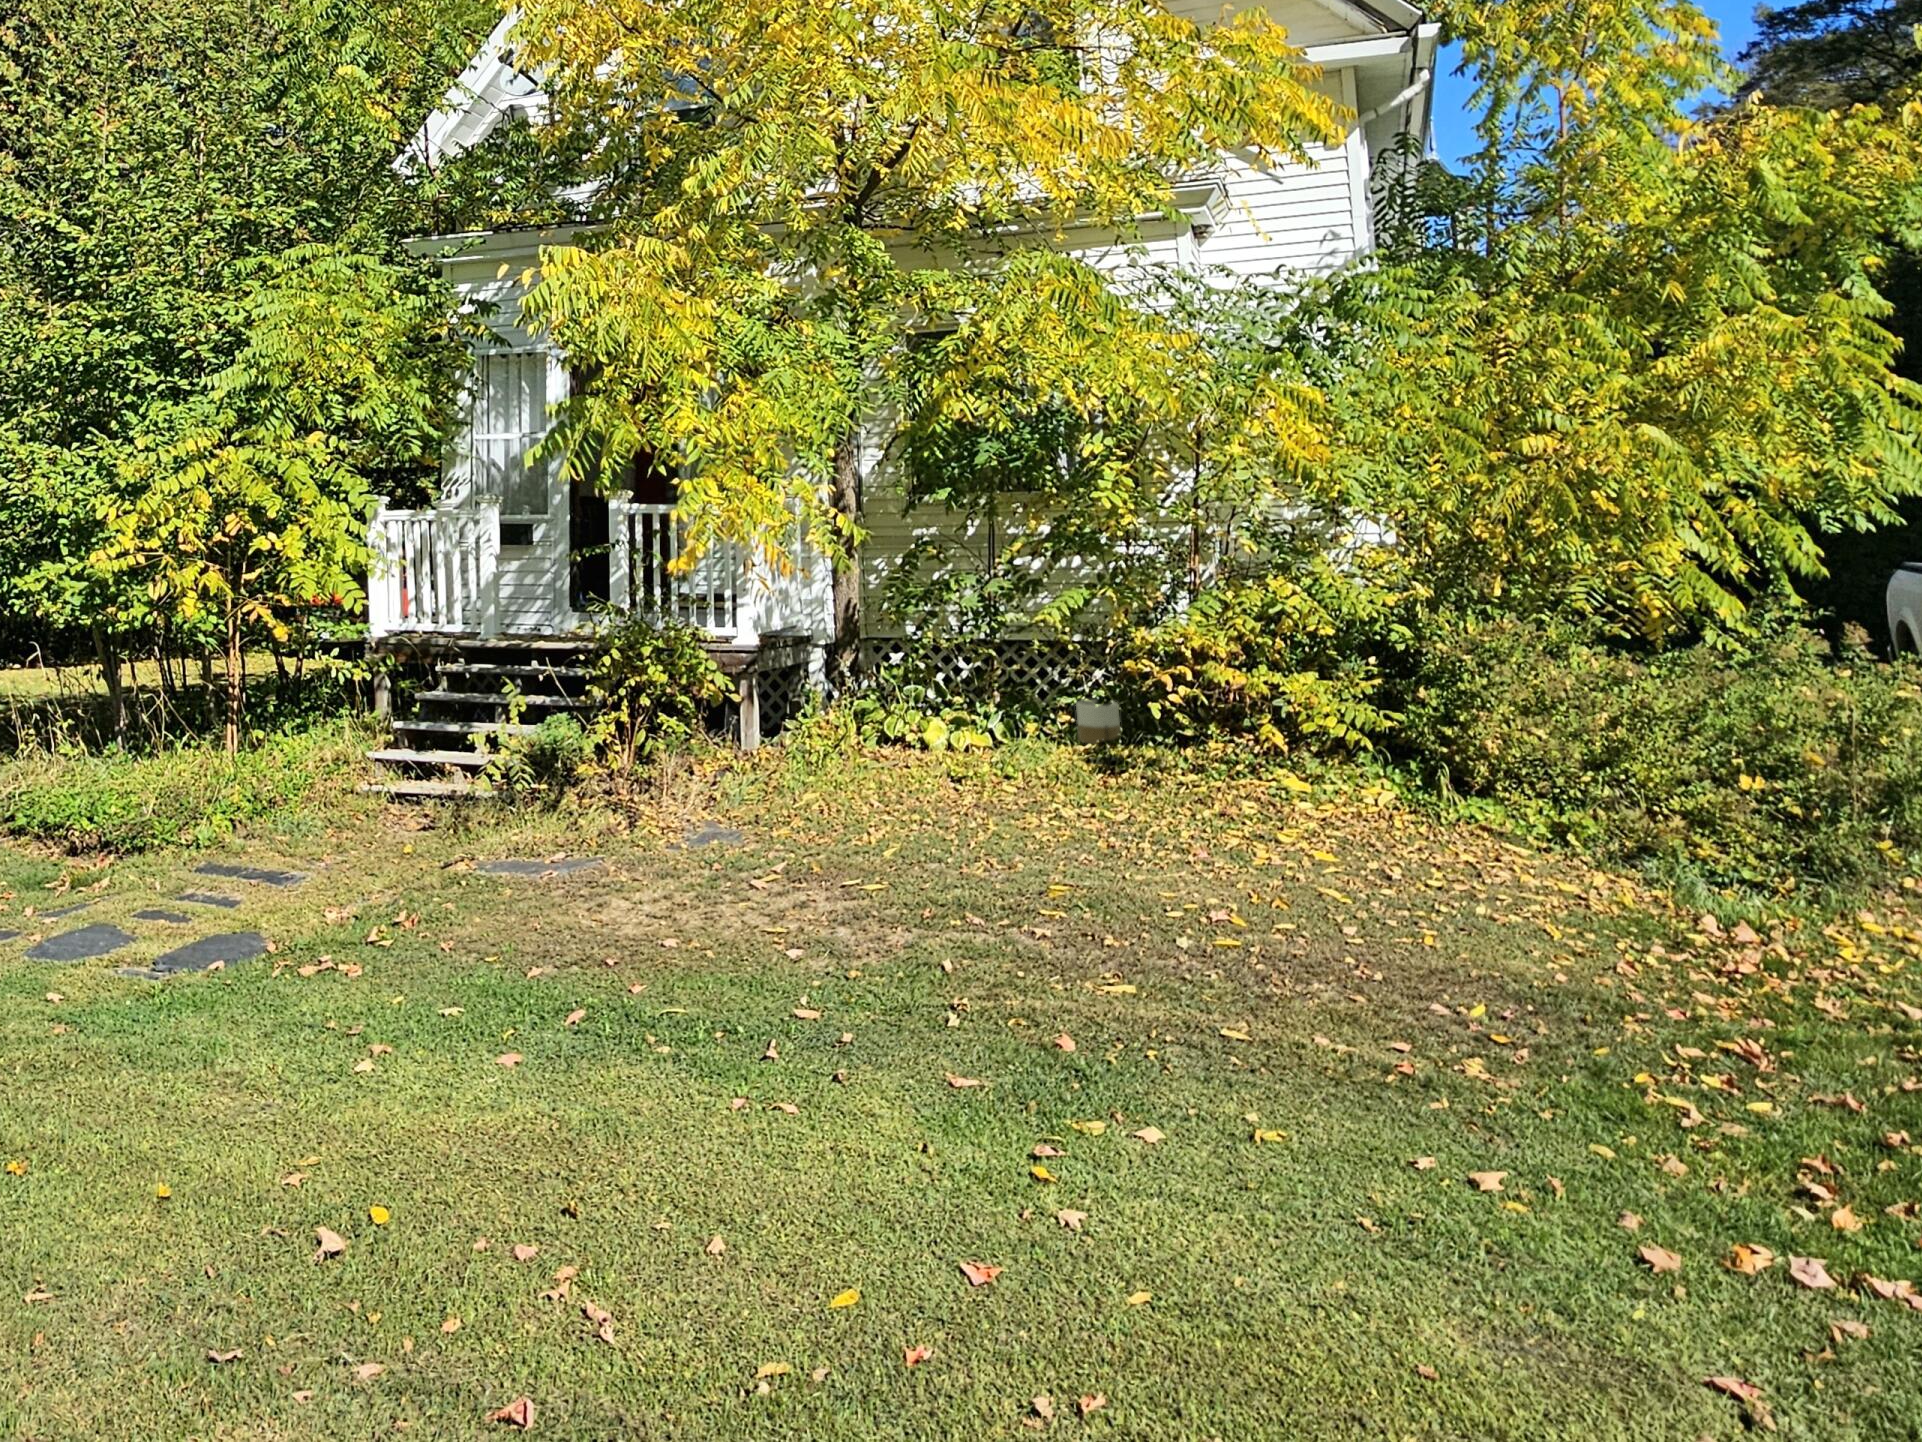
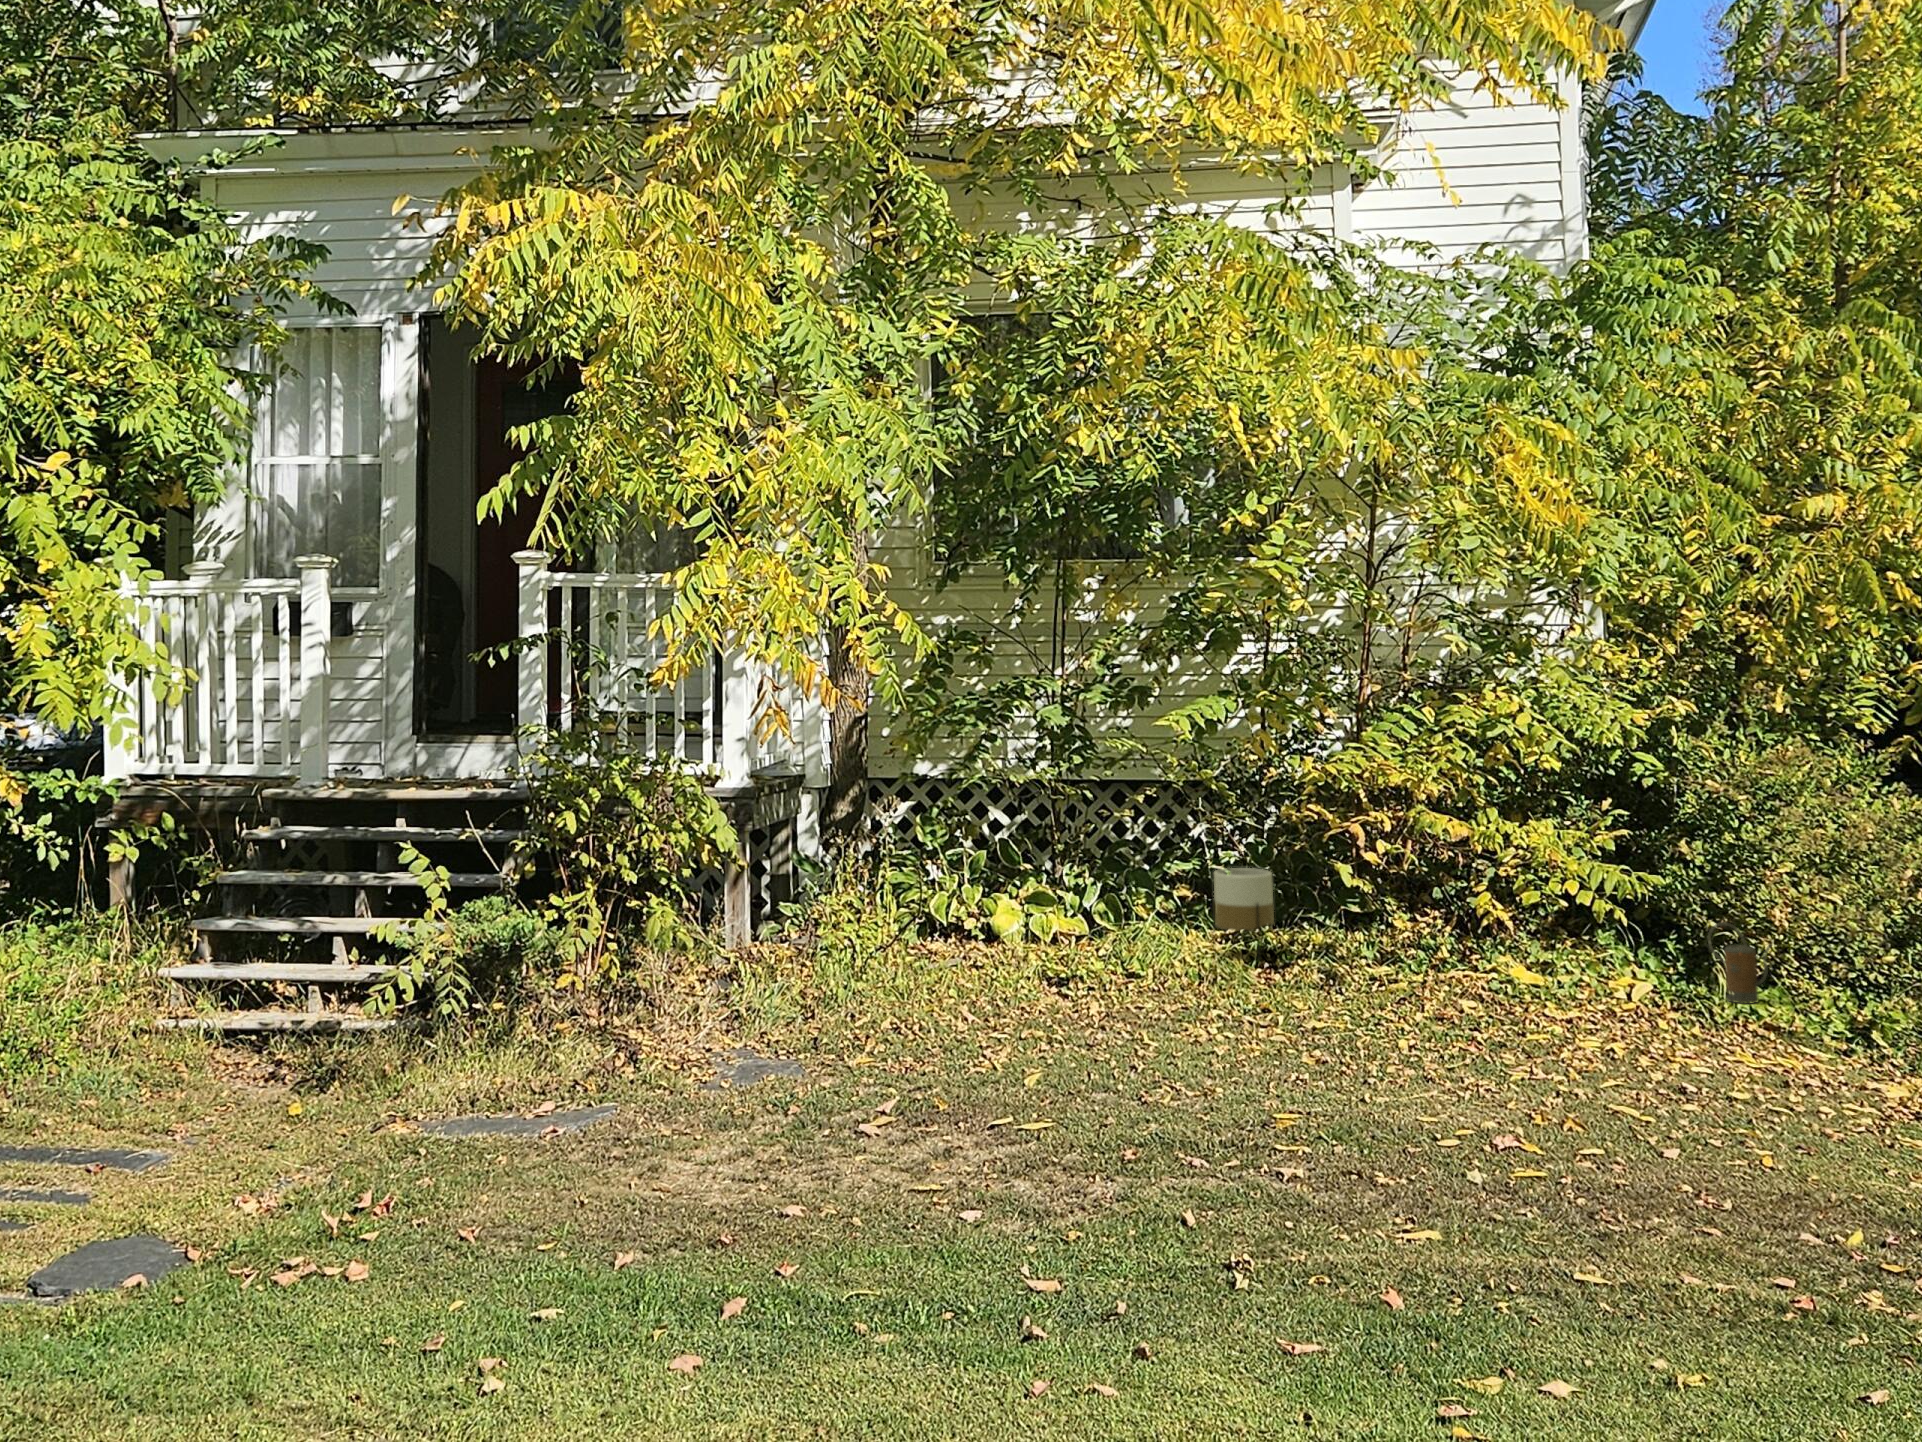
watering can: none [1439,749,1489,810] -> present [1708,922,1772,1003]

